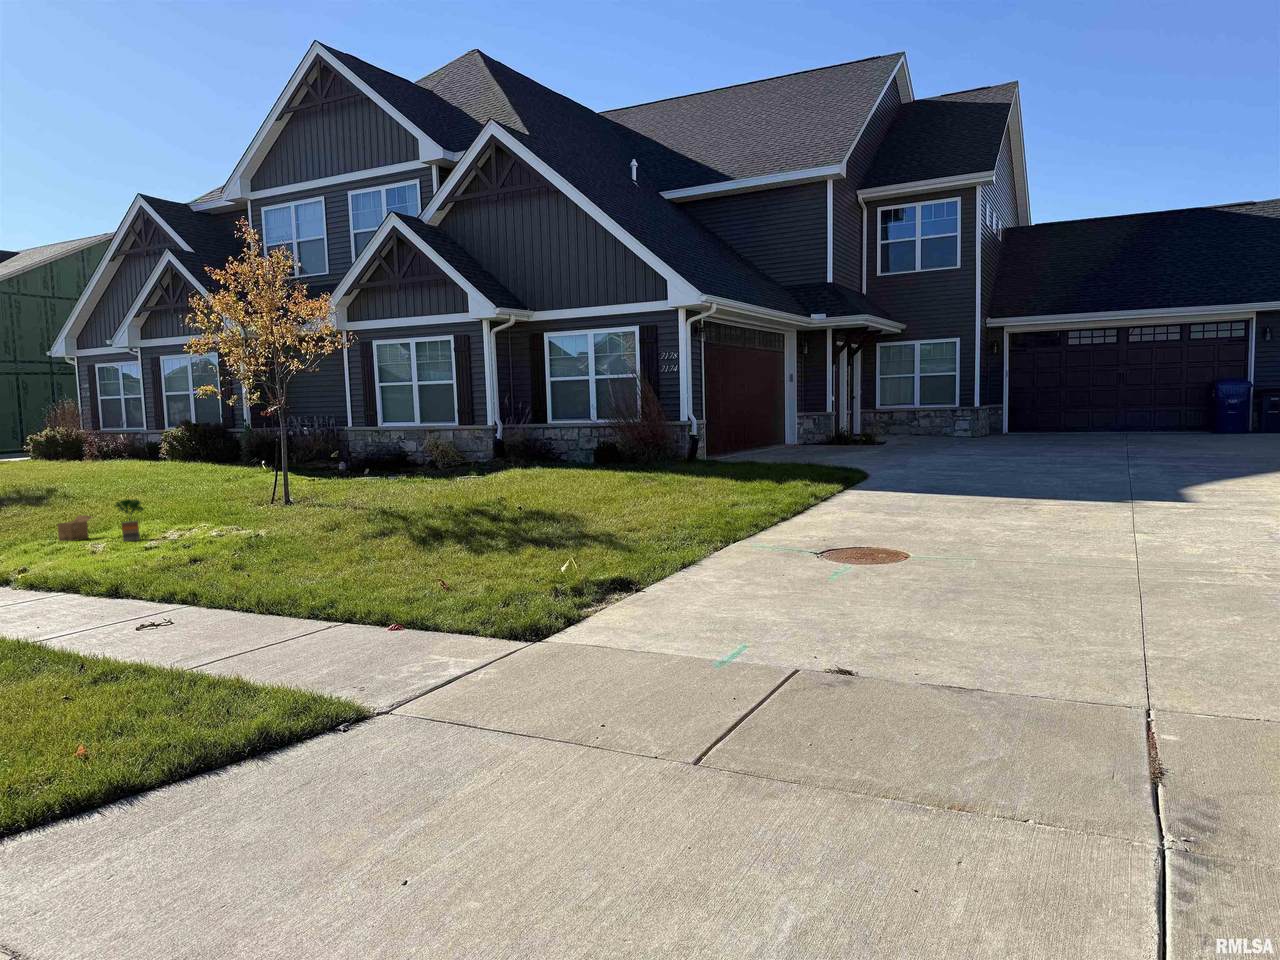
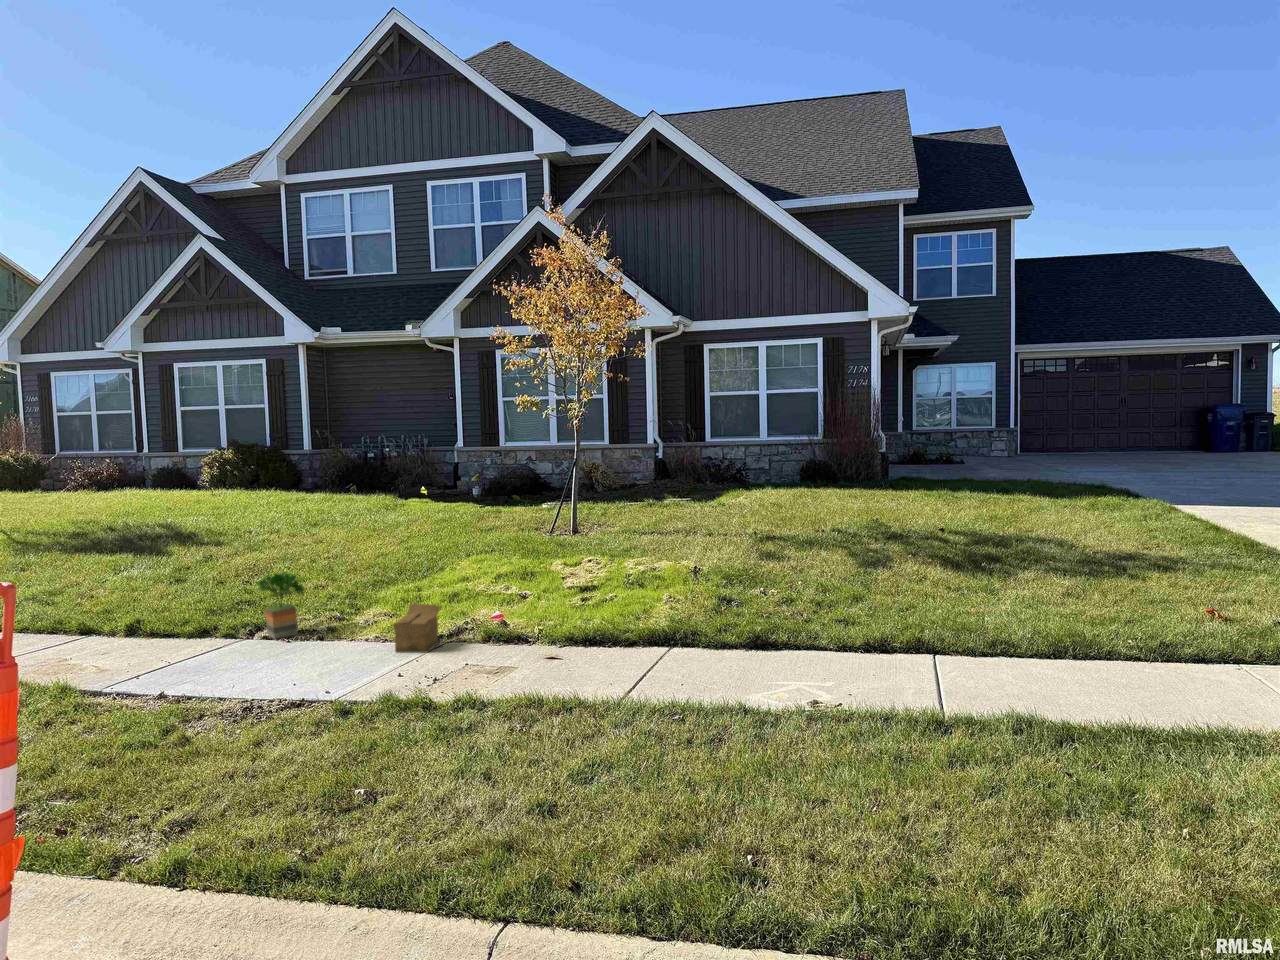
potted tree: present [115,499,144,542] -> present [257,573,304,639]

